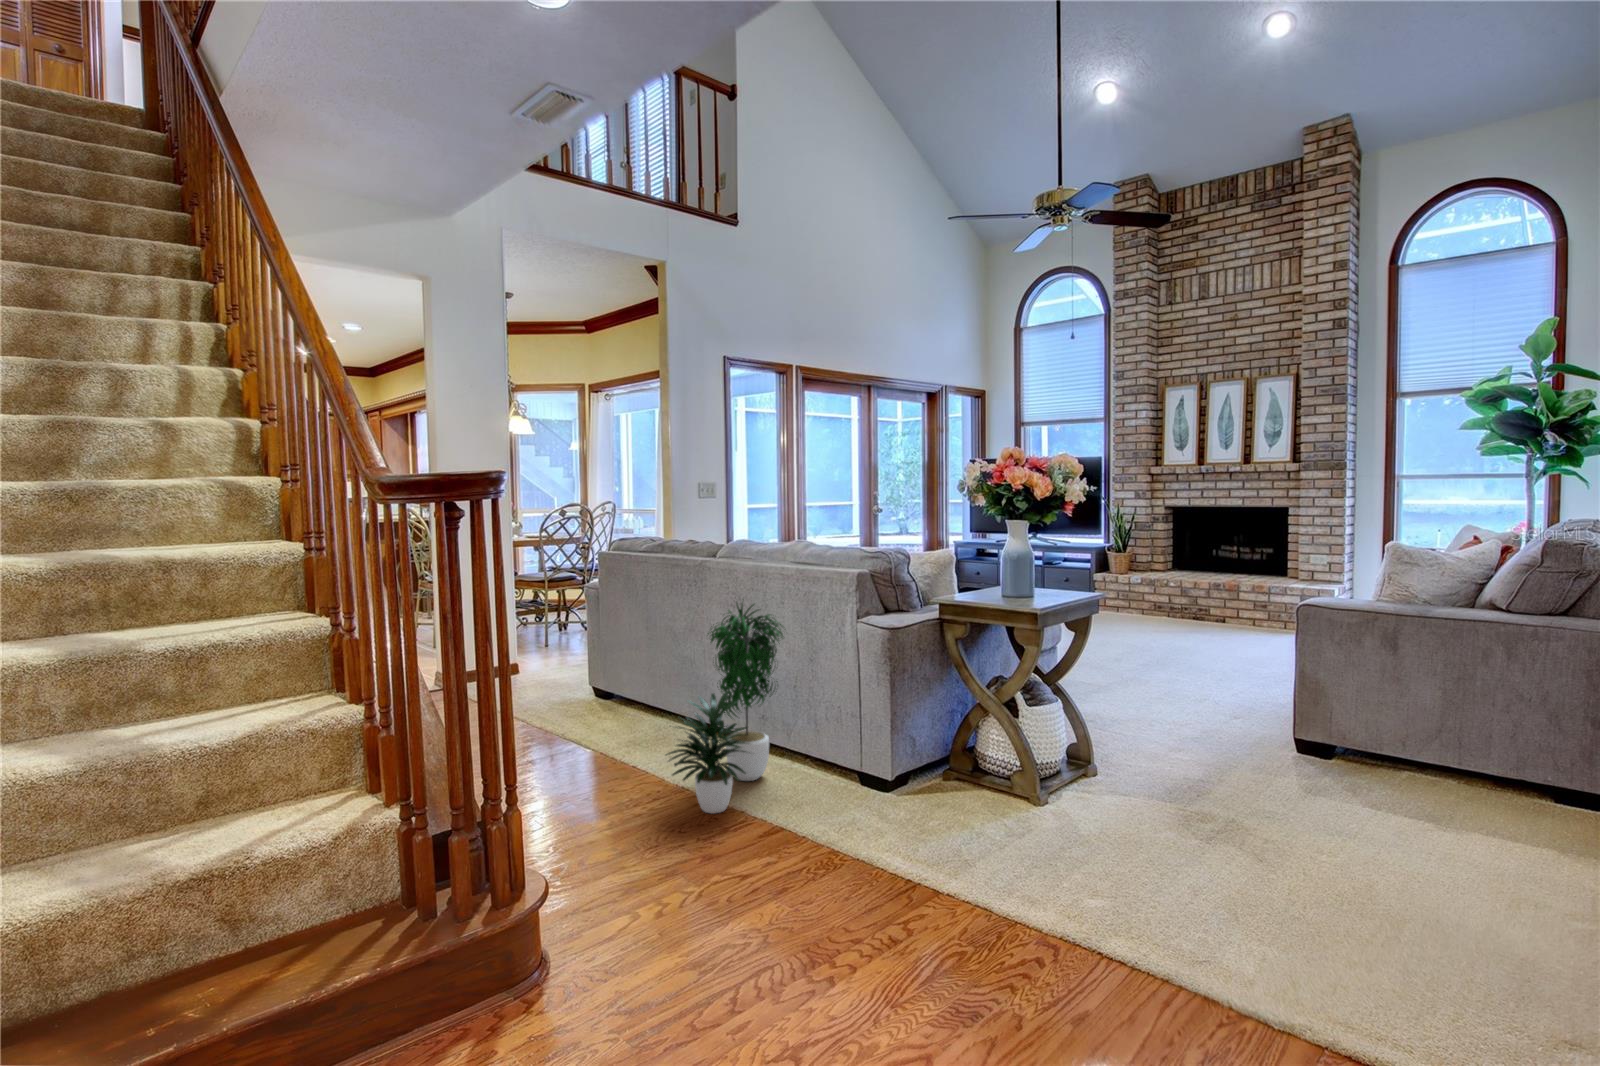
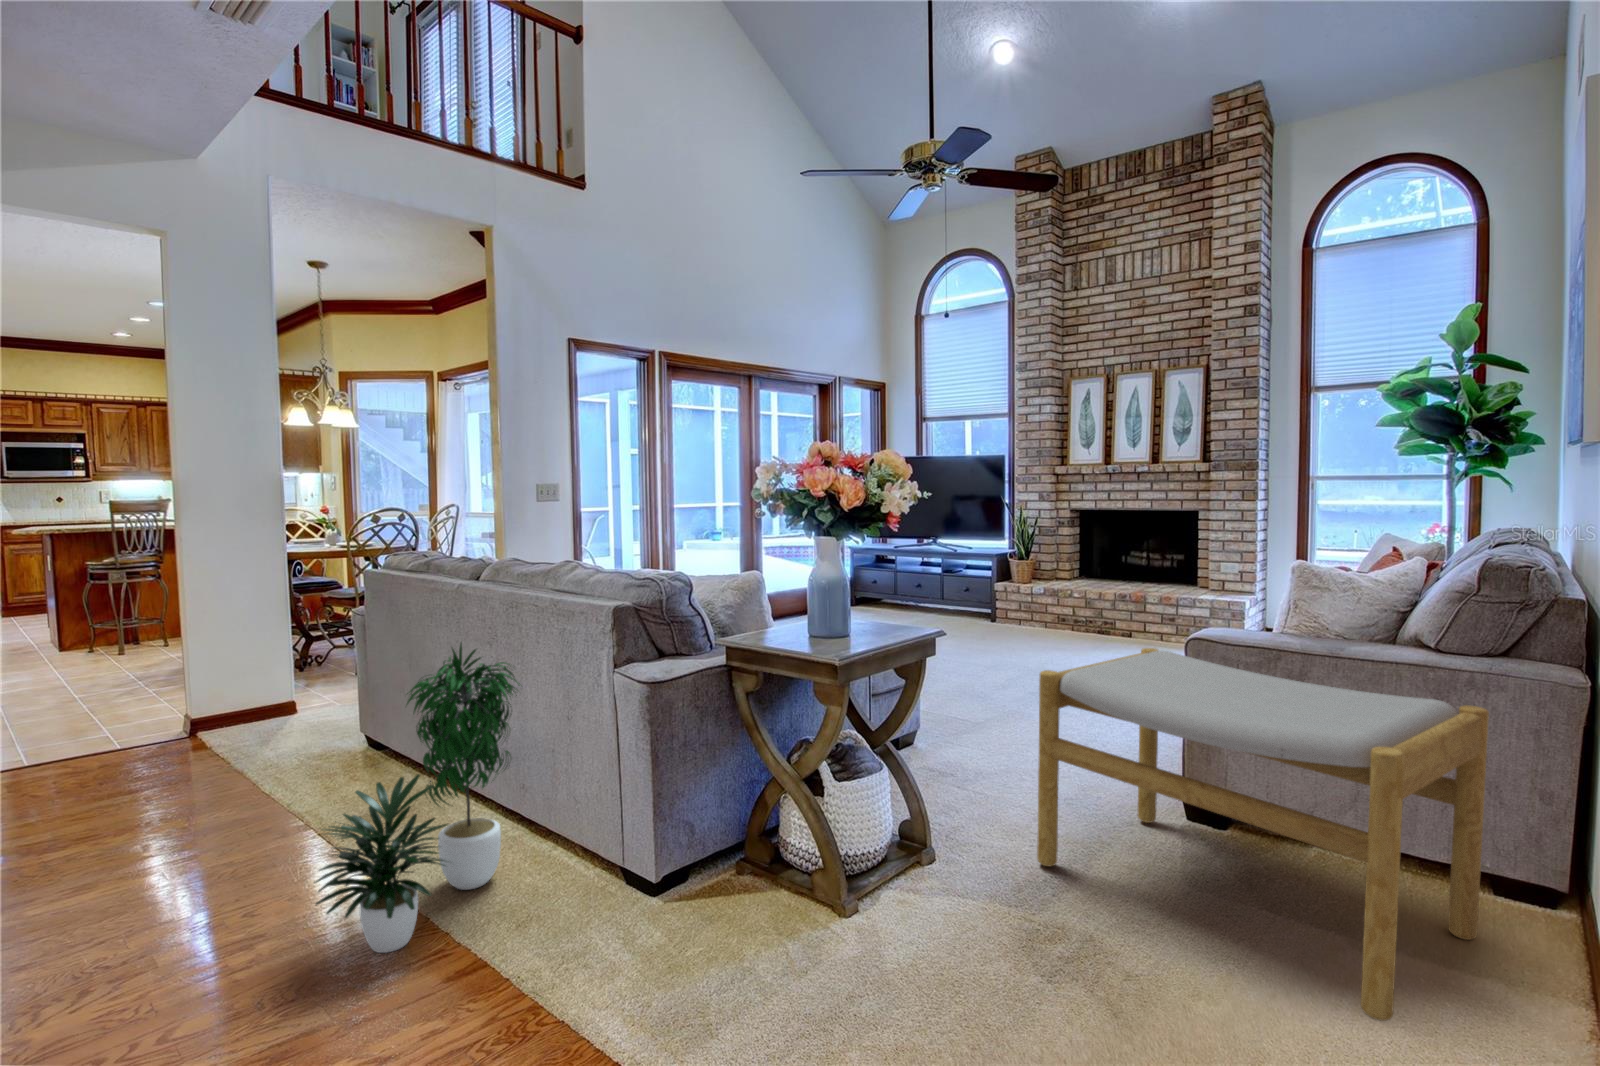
footstool: none [1178,612,1540,863] -> present [1037,648,1489,1021]

